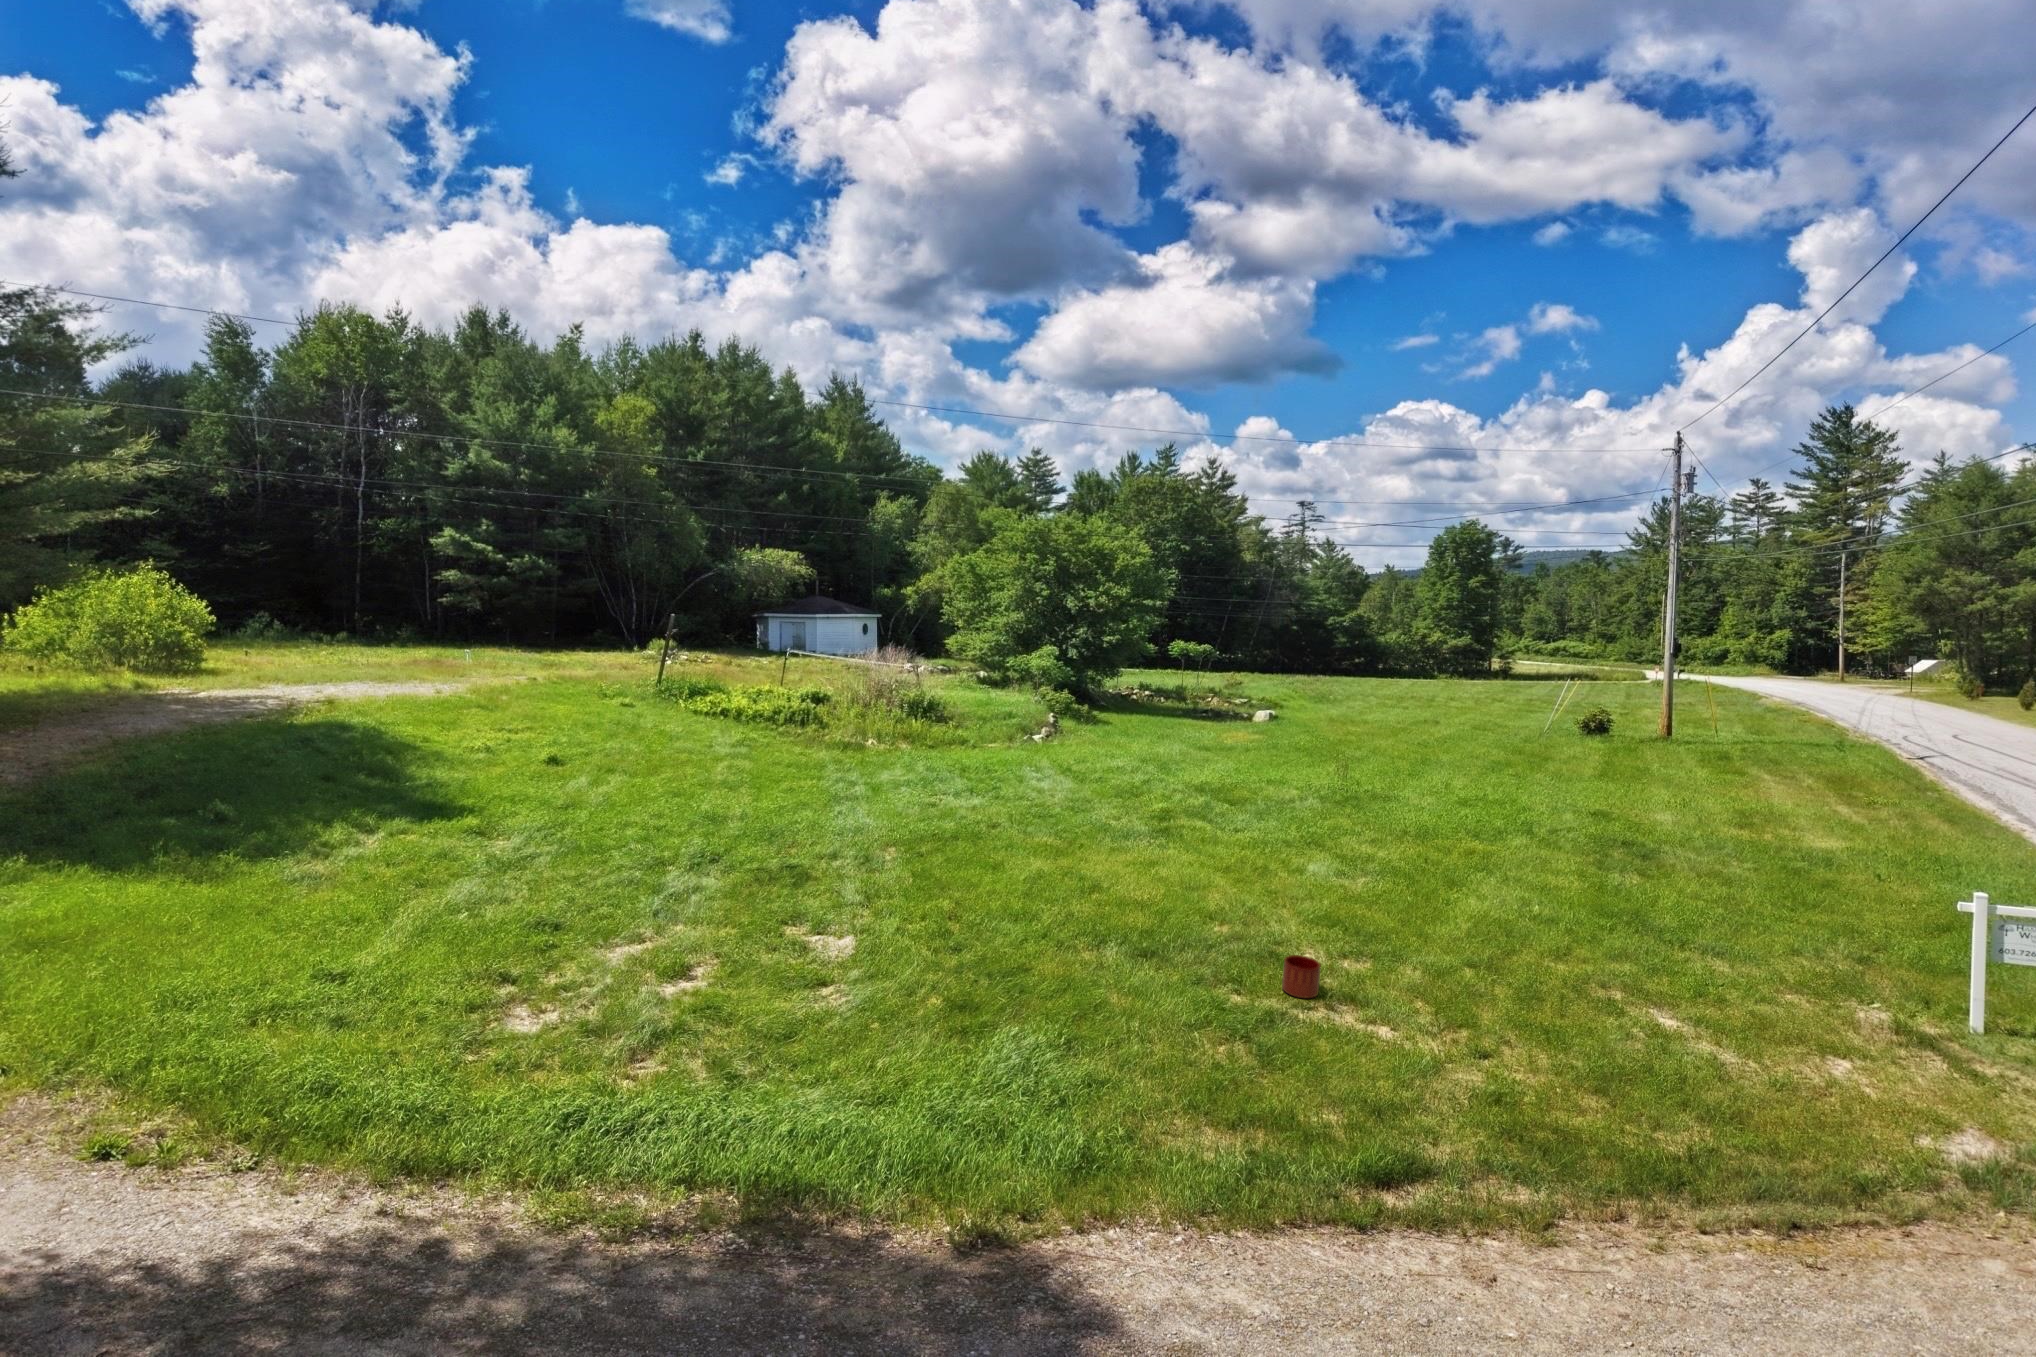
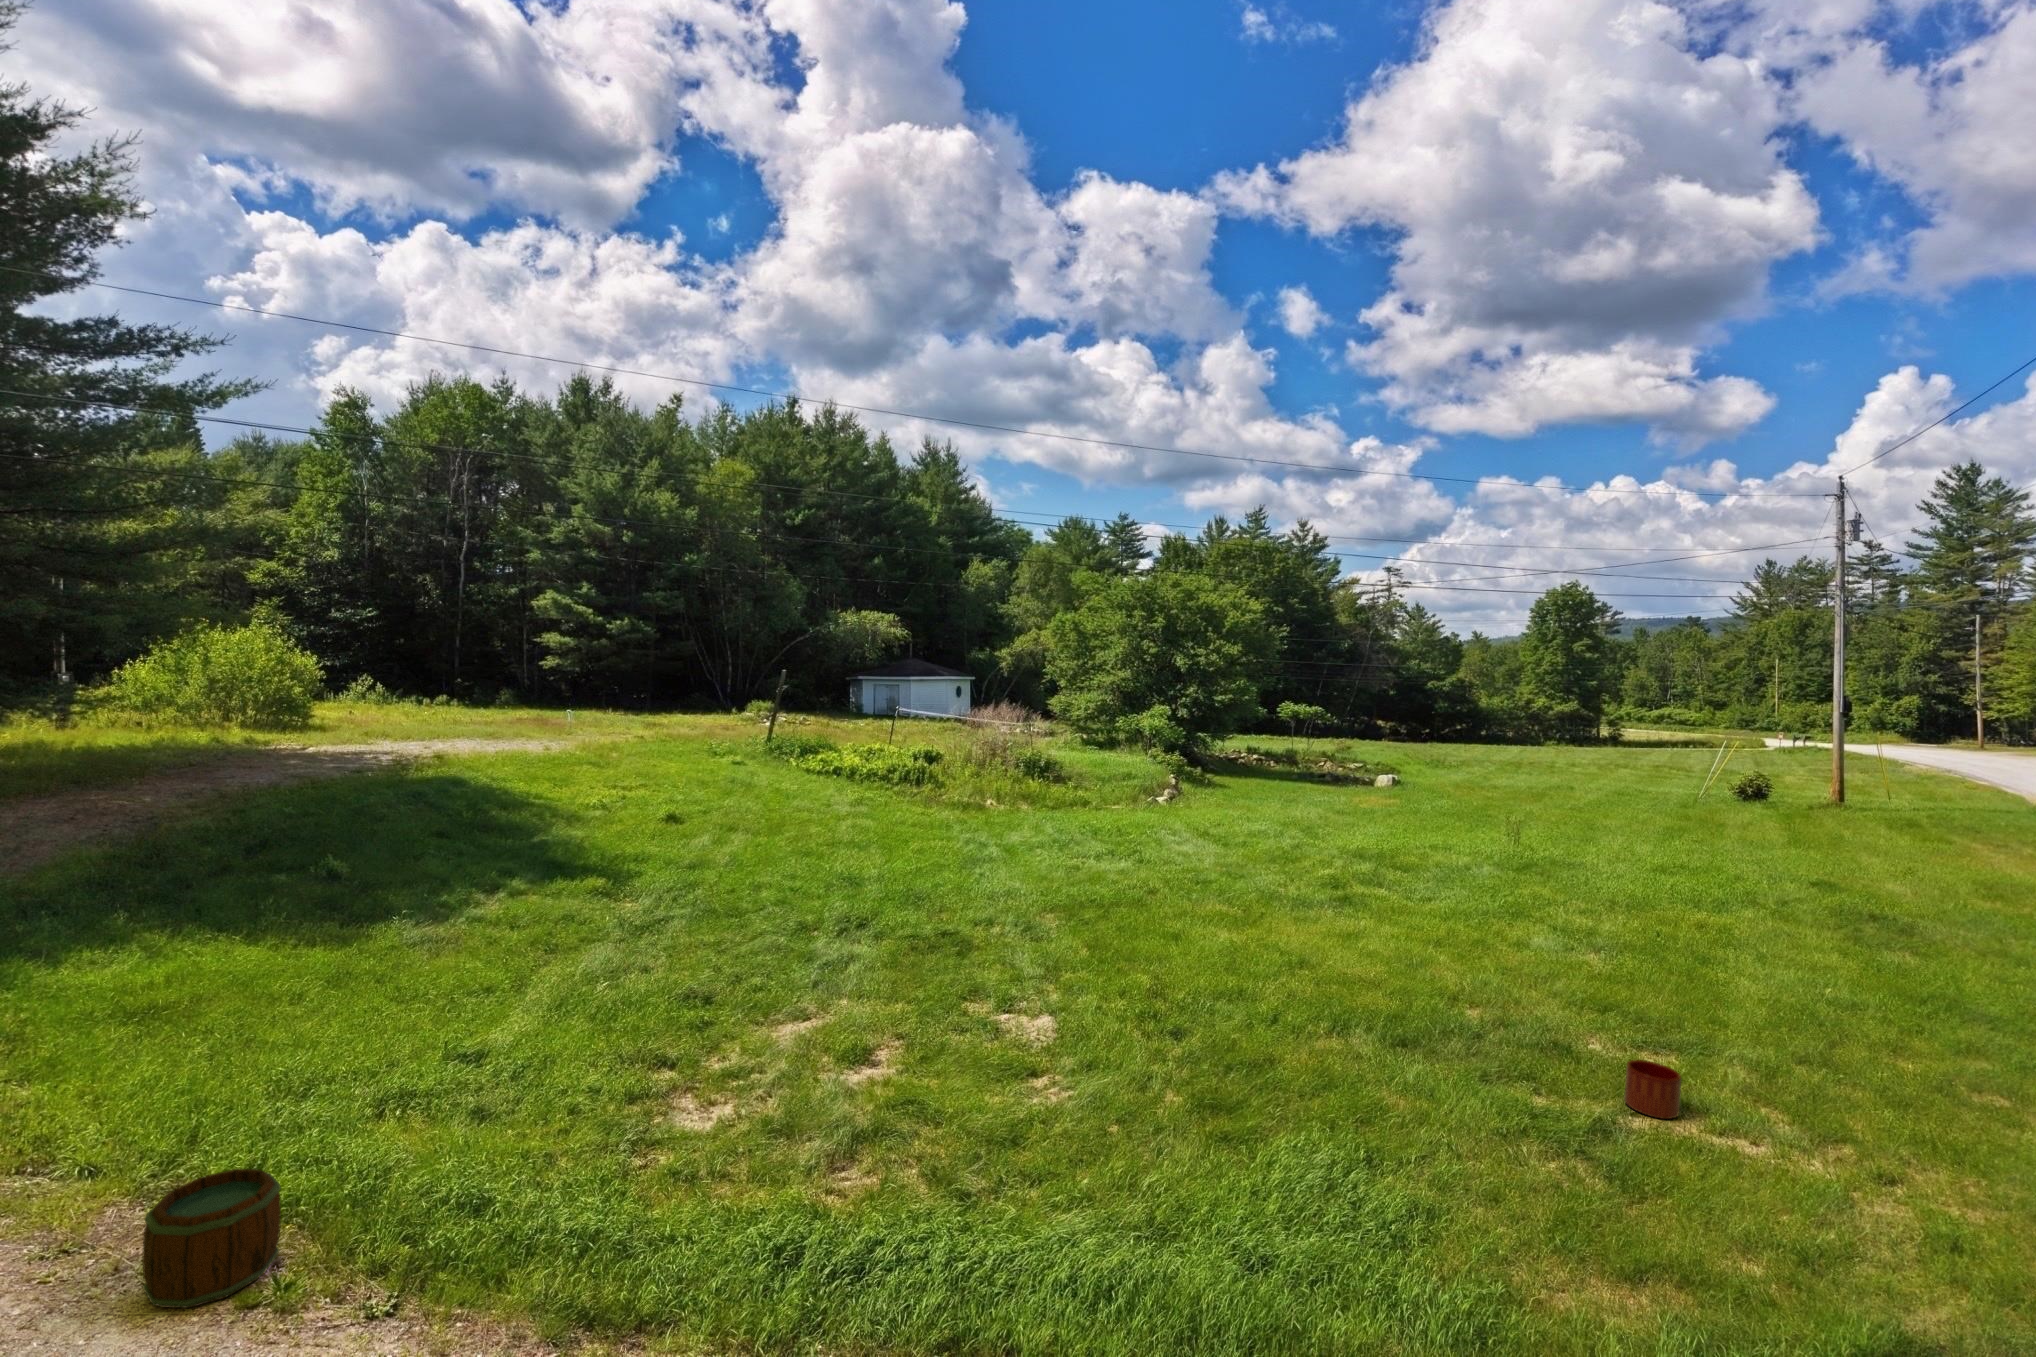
bucket: none [46,1066,164,1168] -> present [142,1169,281,1308]

